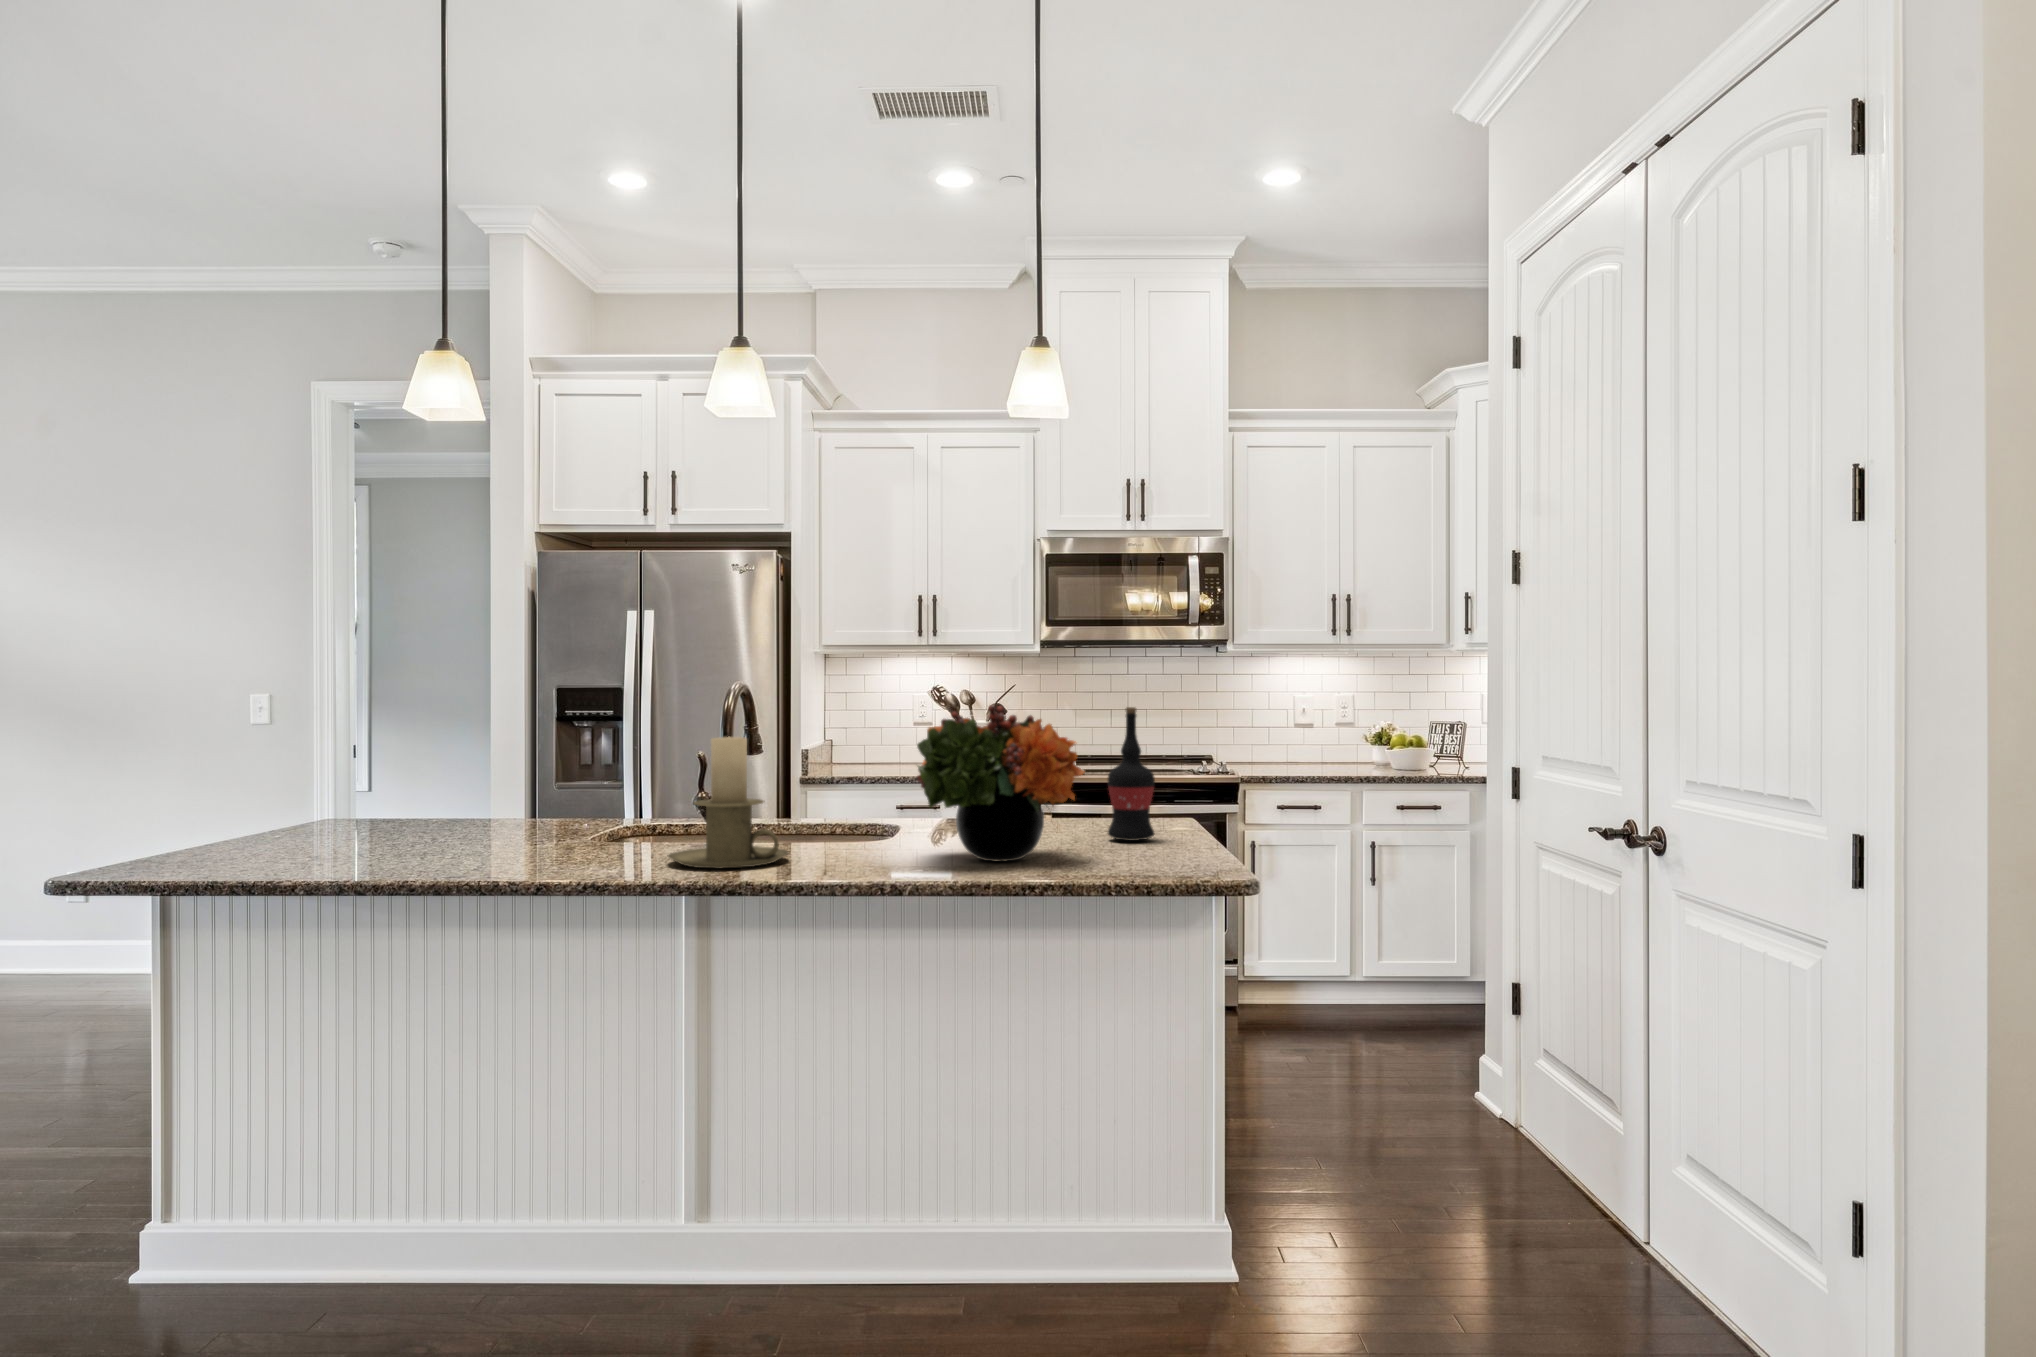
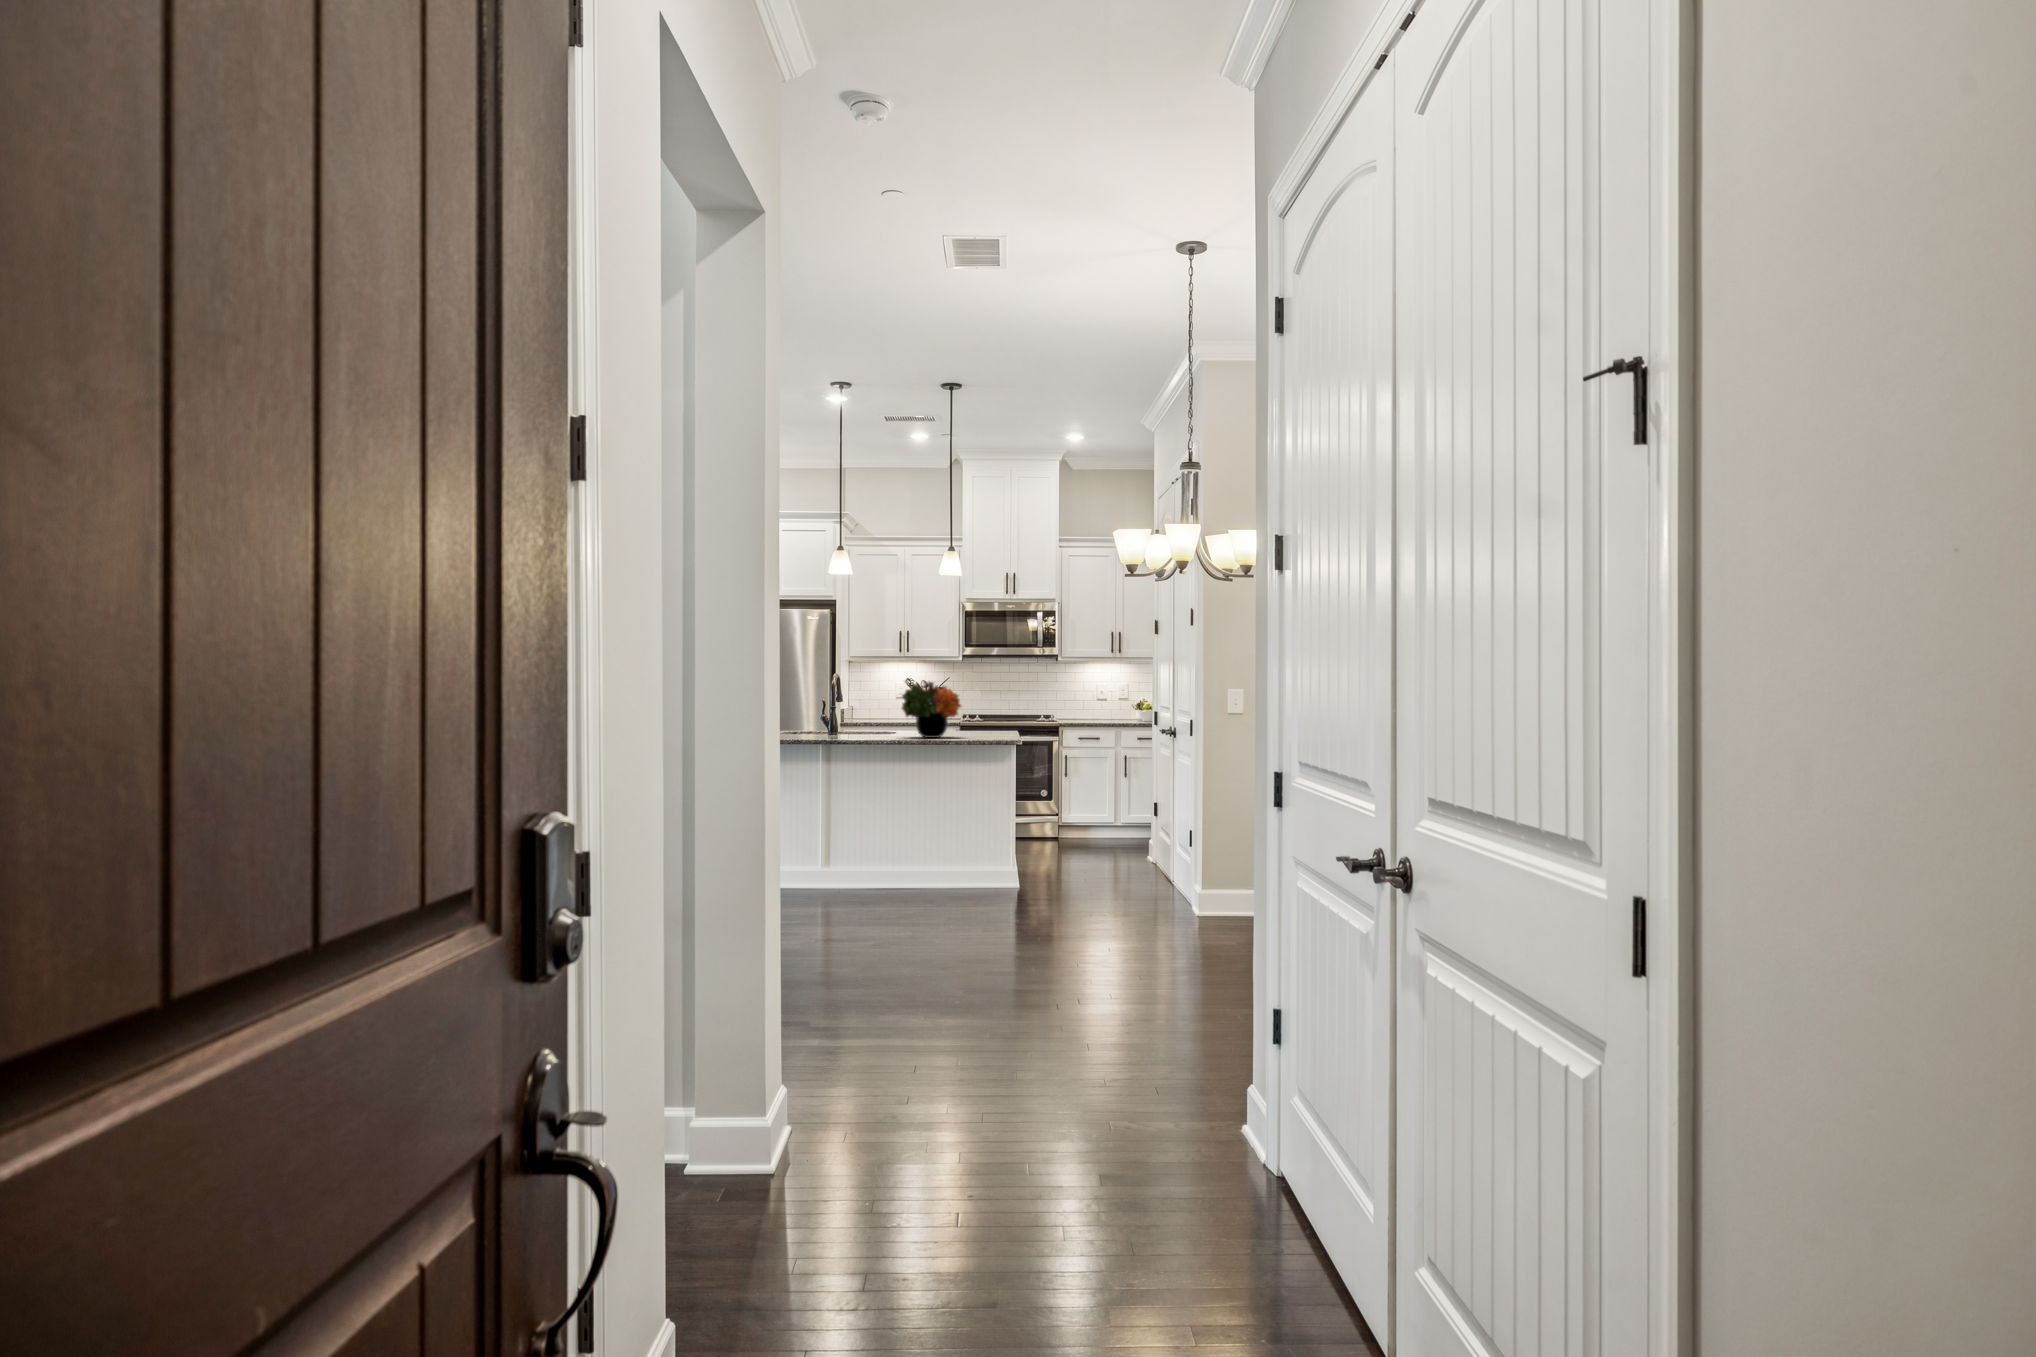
wine bottle: present [1108,707,1155,841] -> none [975,684,994,735]
candle holder: present [668,737,788,868] -> none [811,692,855,738]

